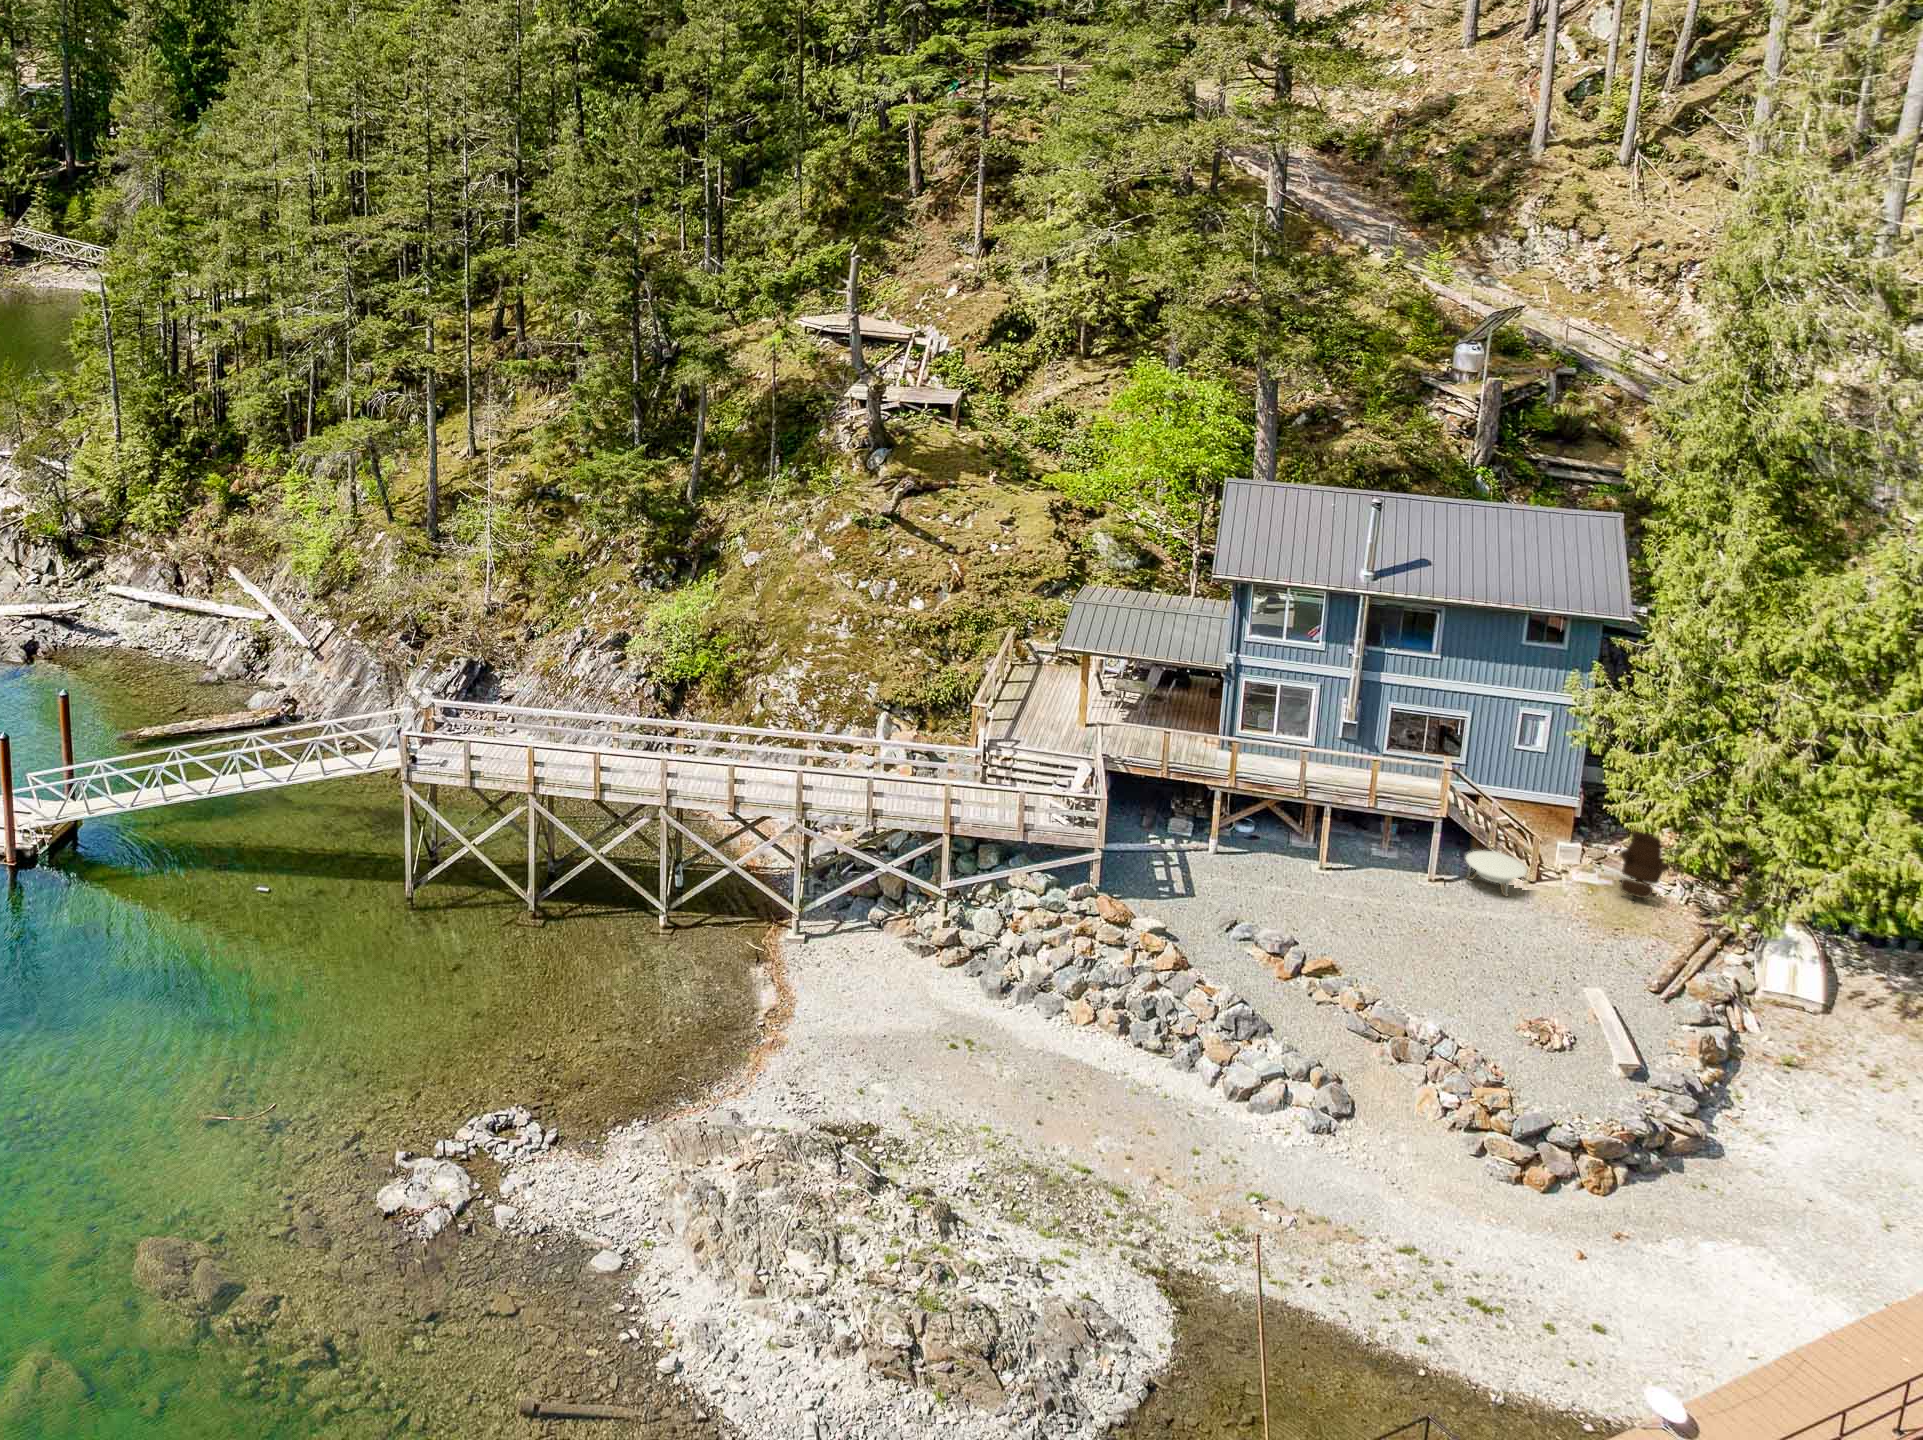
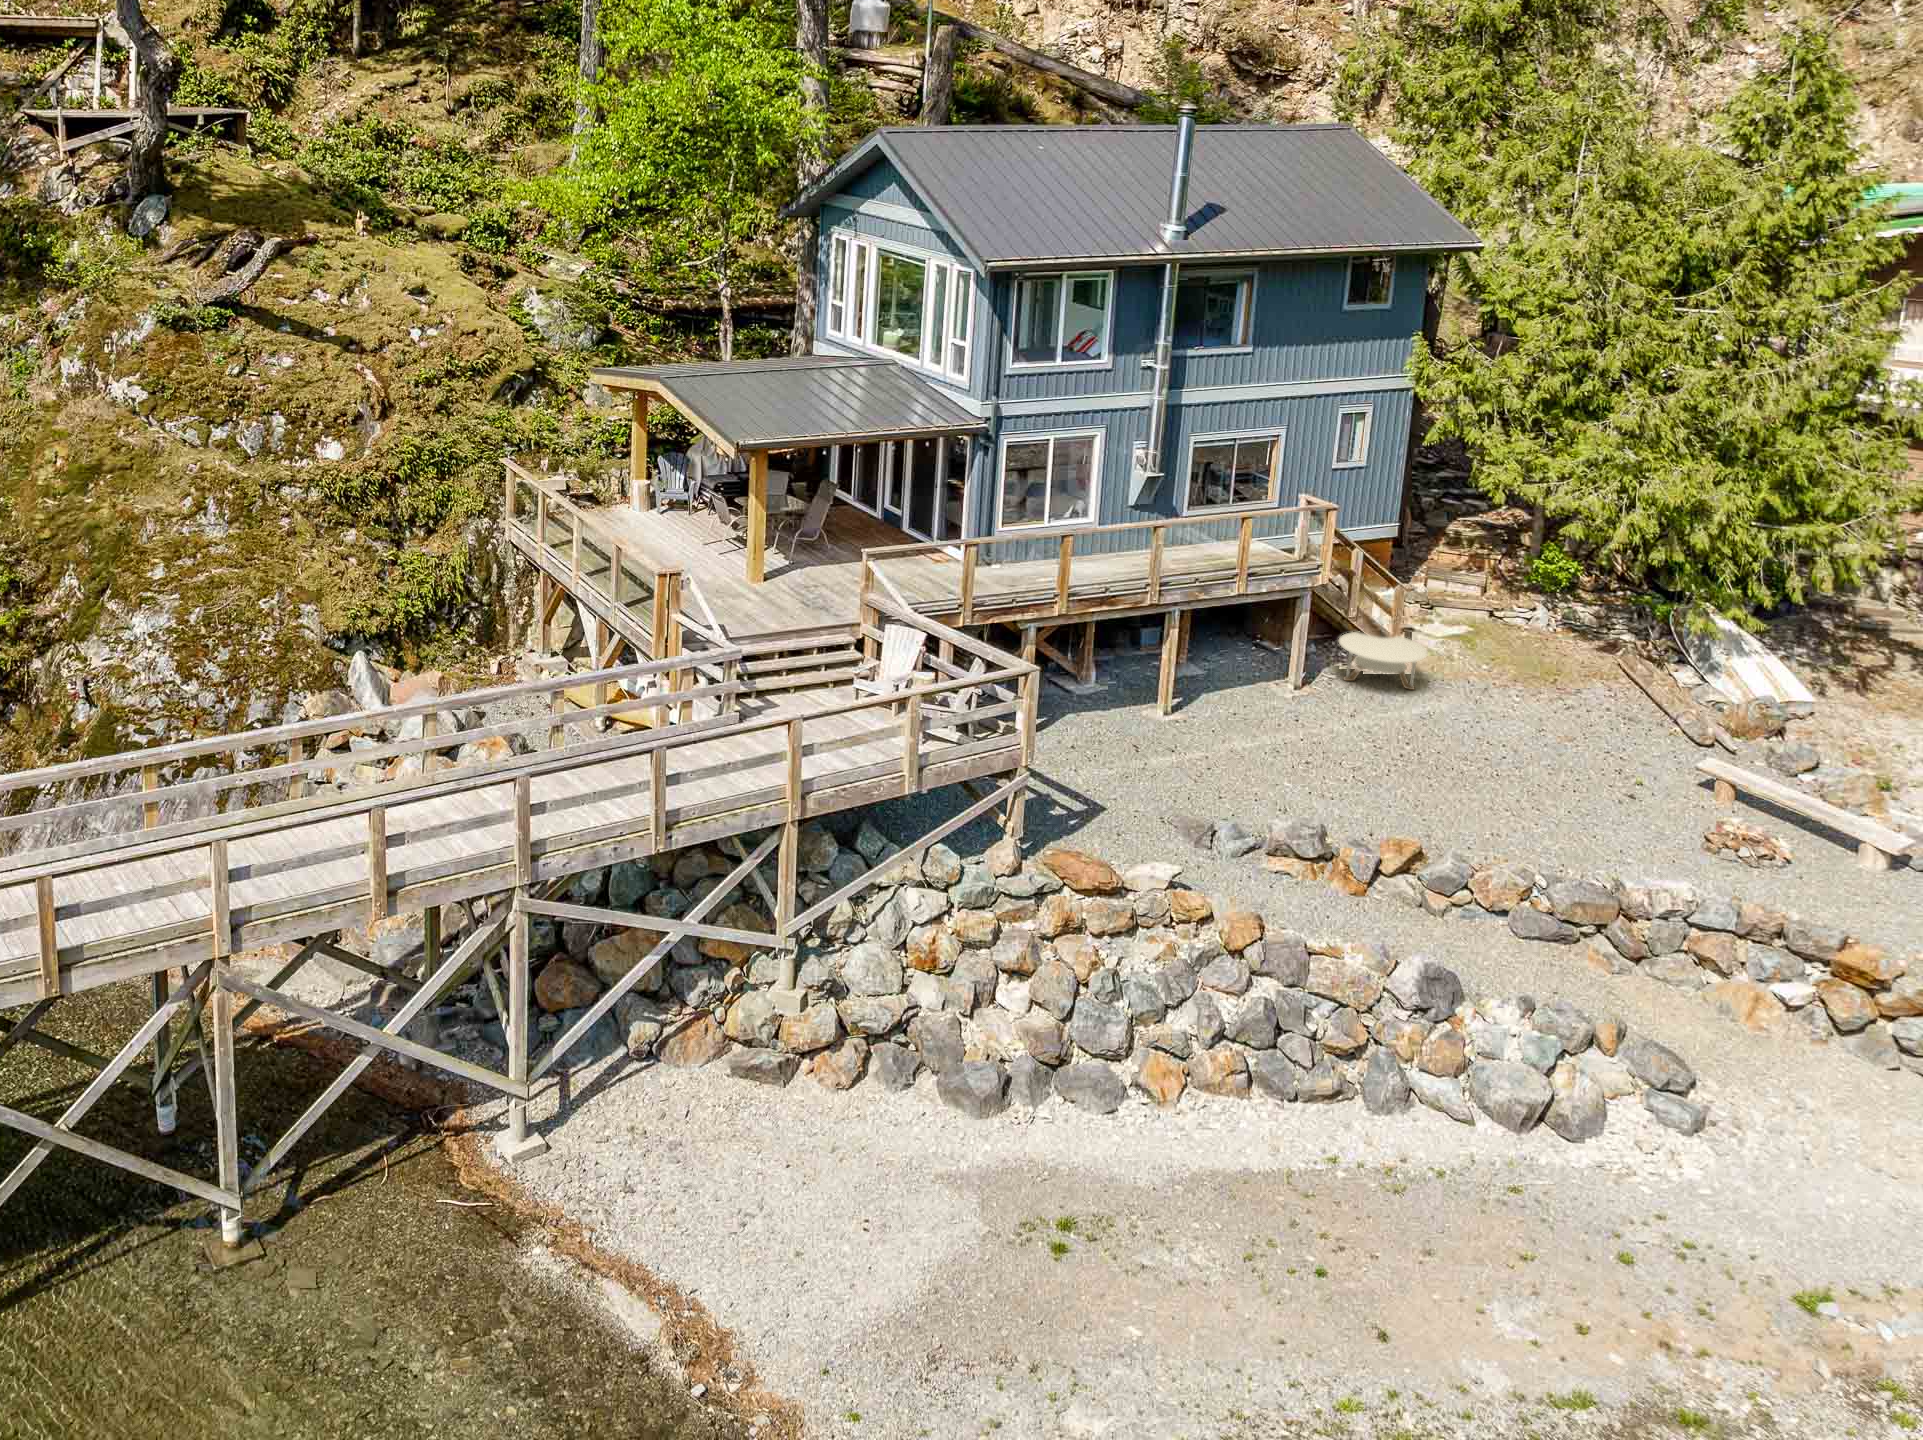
lounge chair: present [1620,830,1670,902] -> none [1475,554,1547,656]

